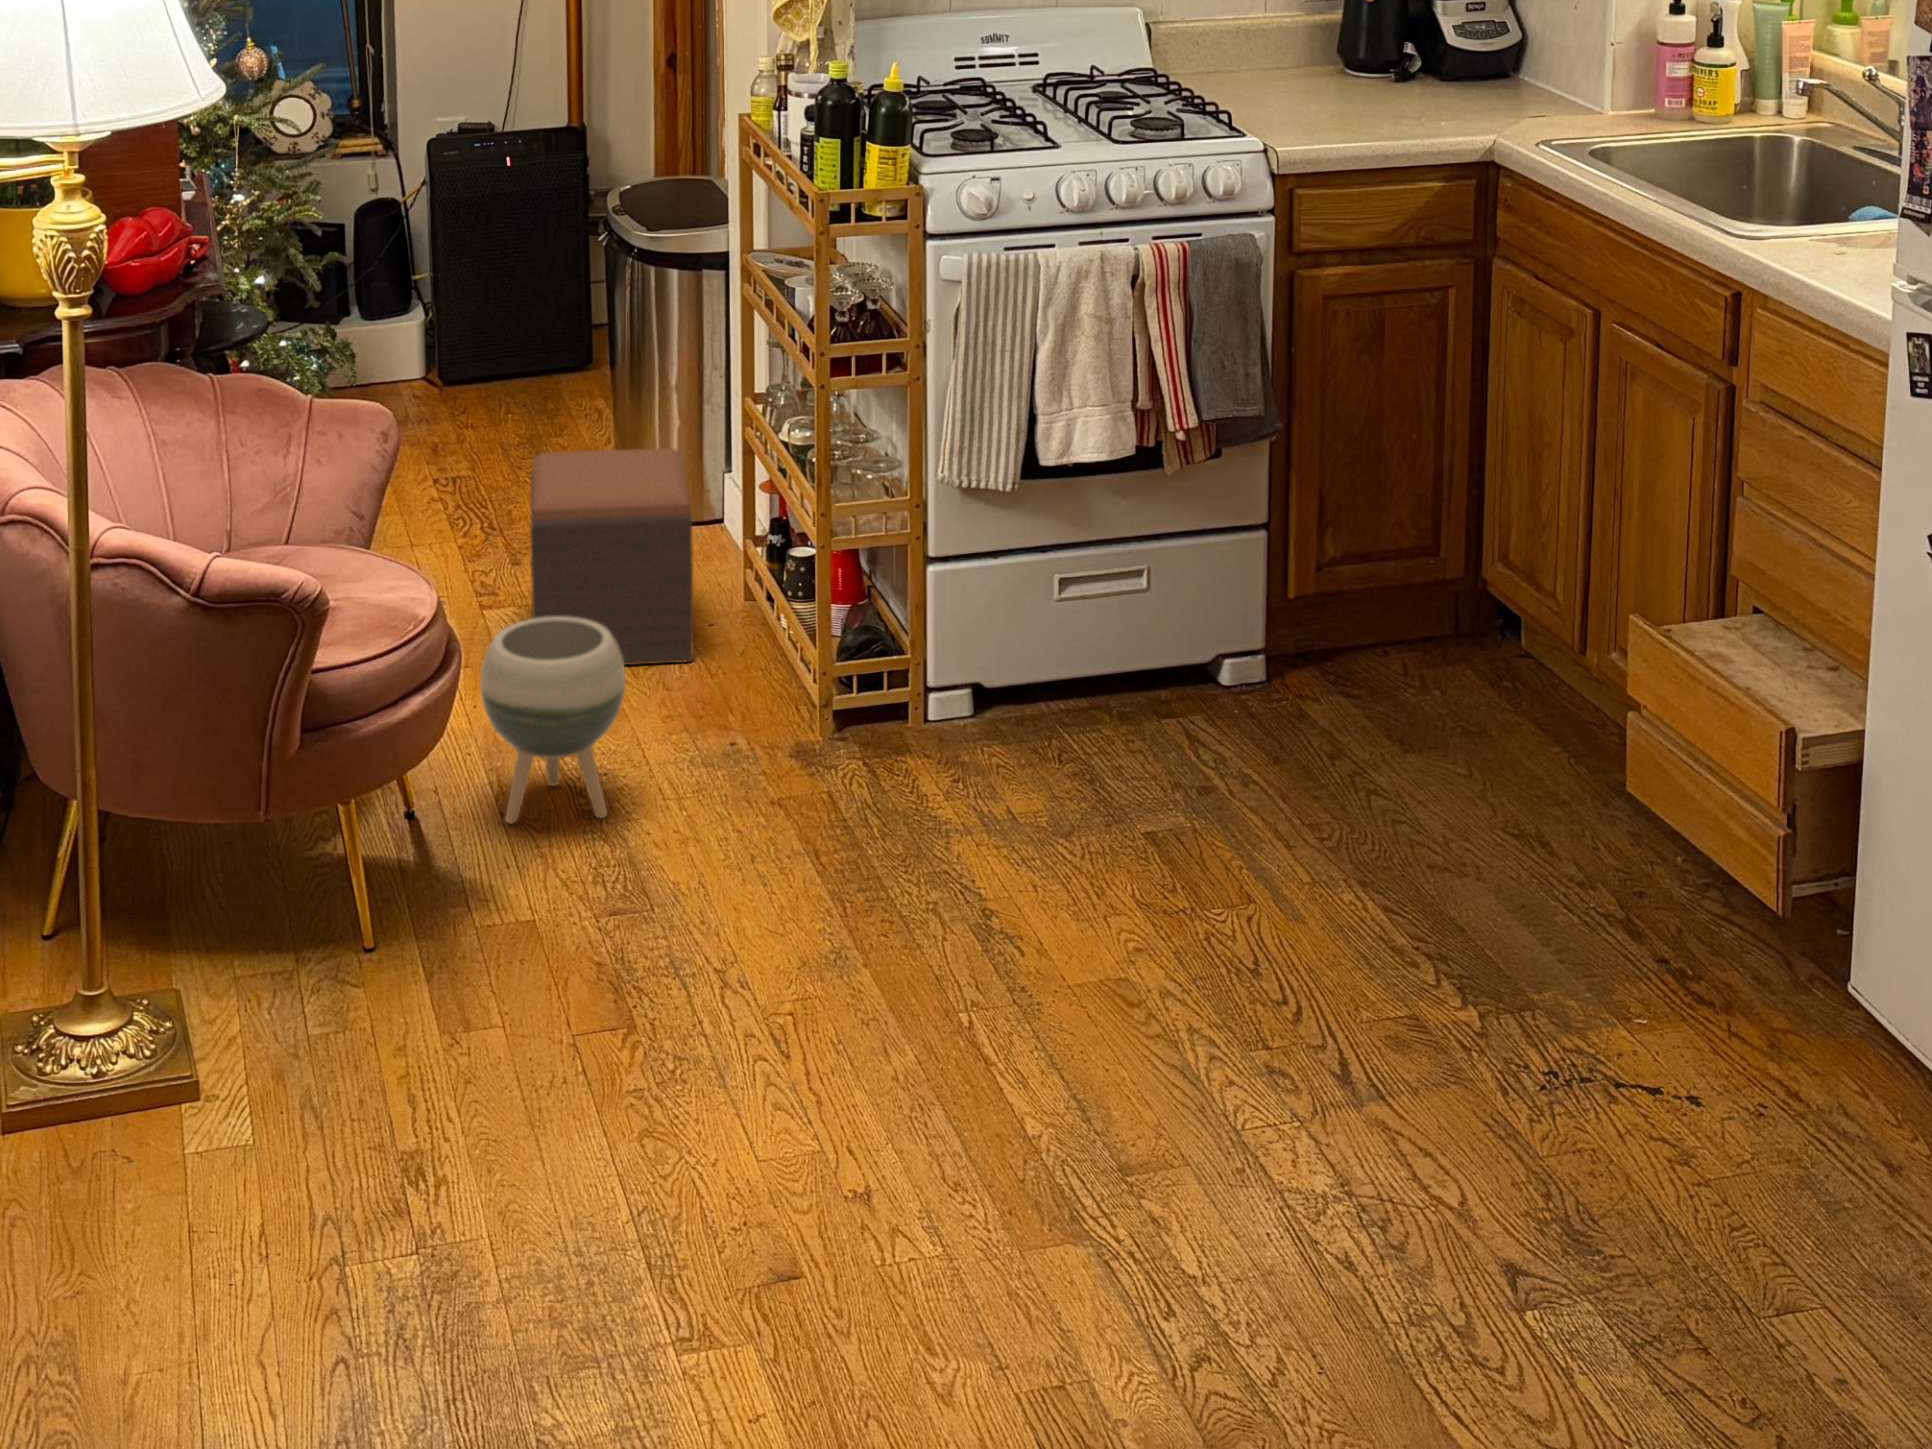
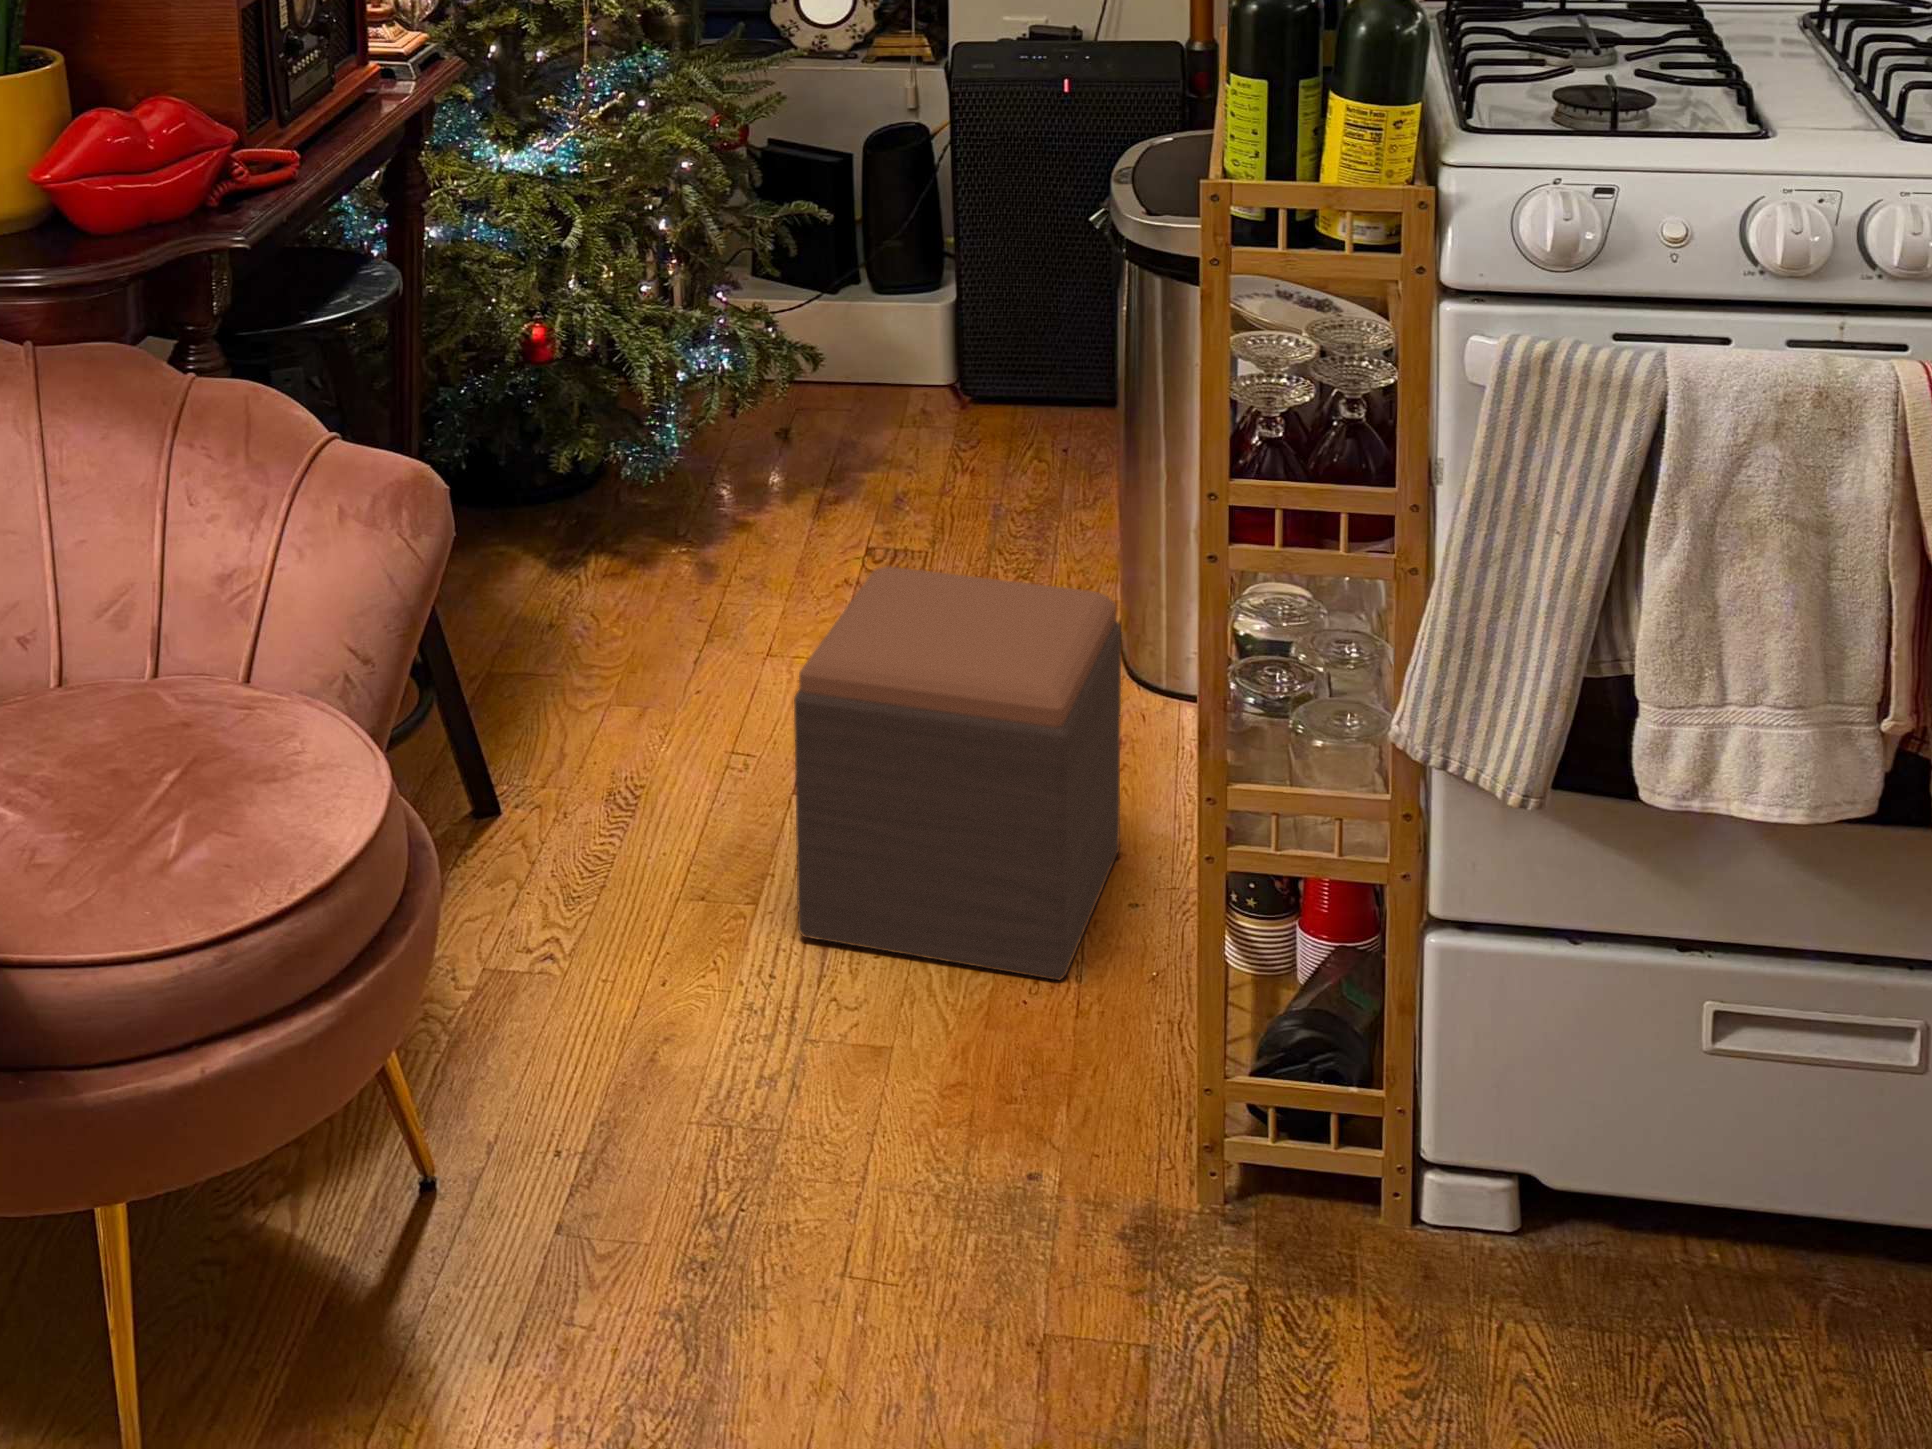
planter: present [481,617,625,823] -> none [505,907,771,1311]

